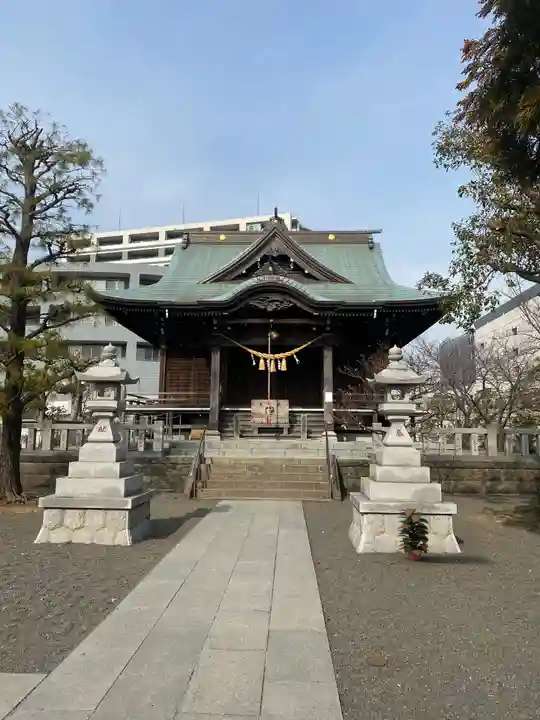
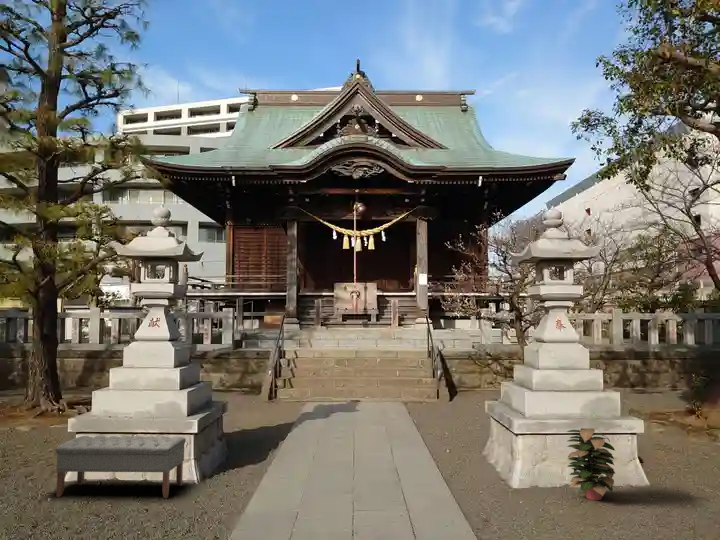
bench: none [32,509,123,552] -> present [56,436,186,498]

